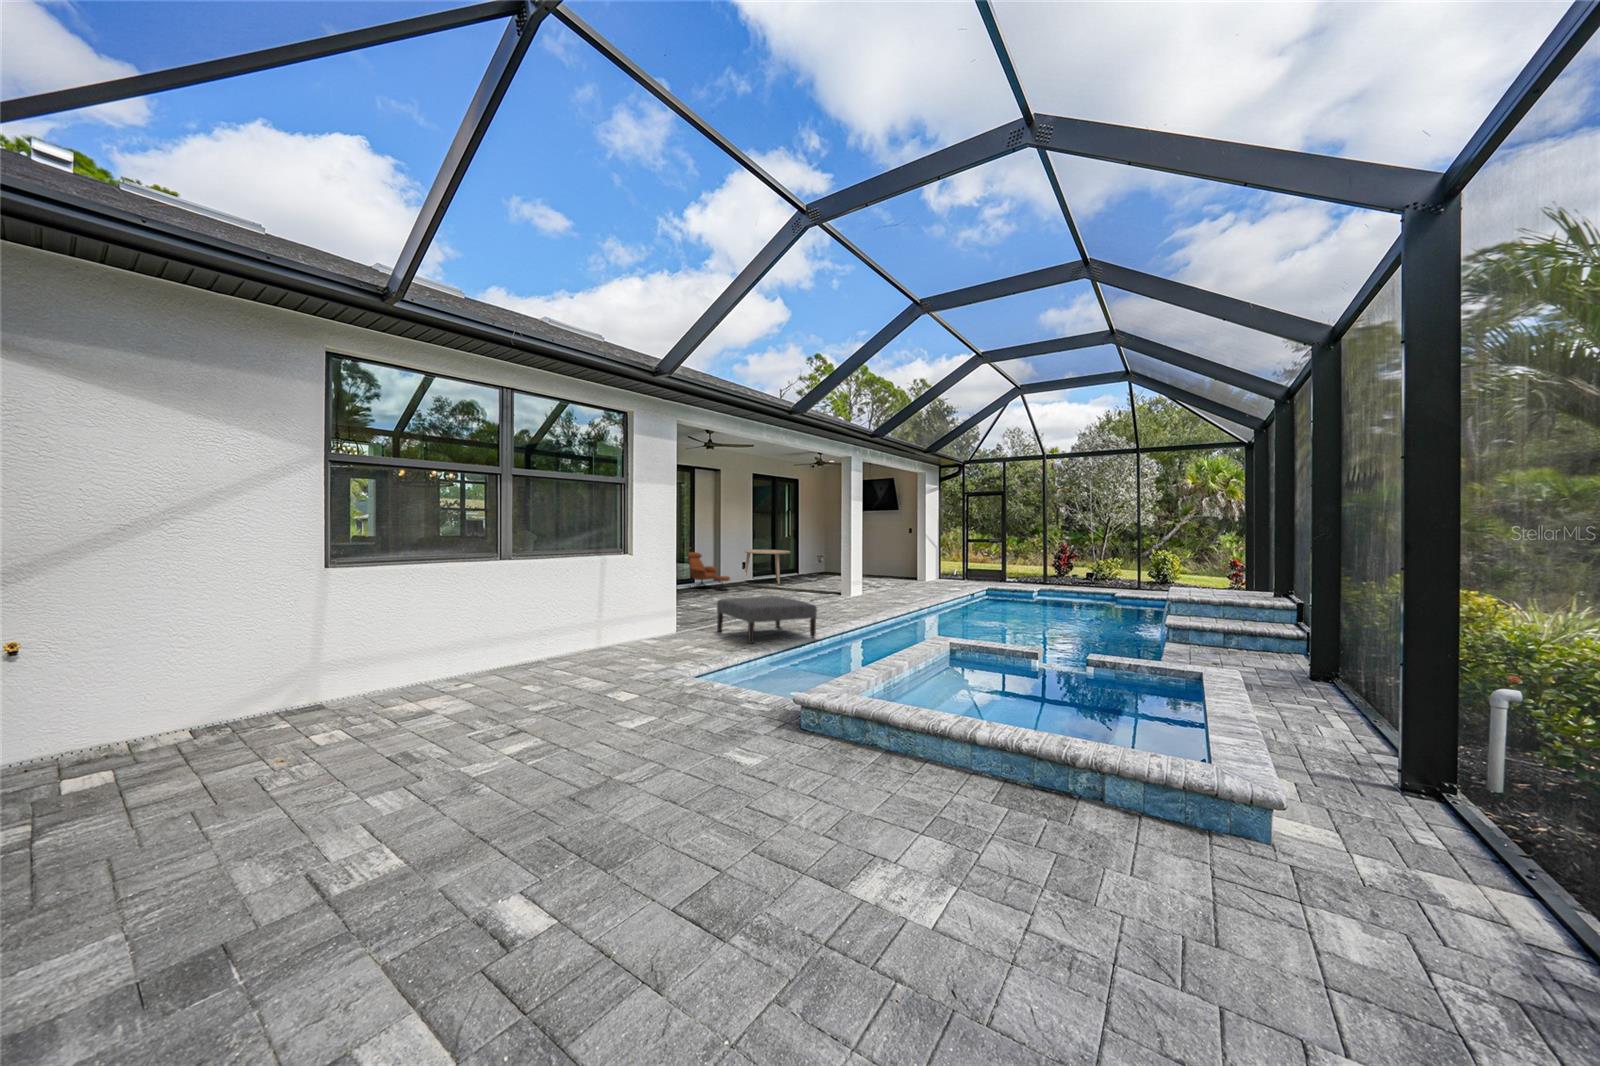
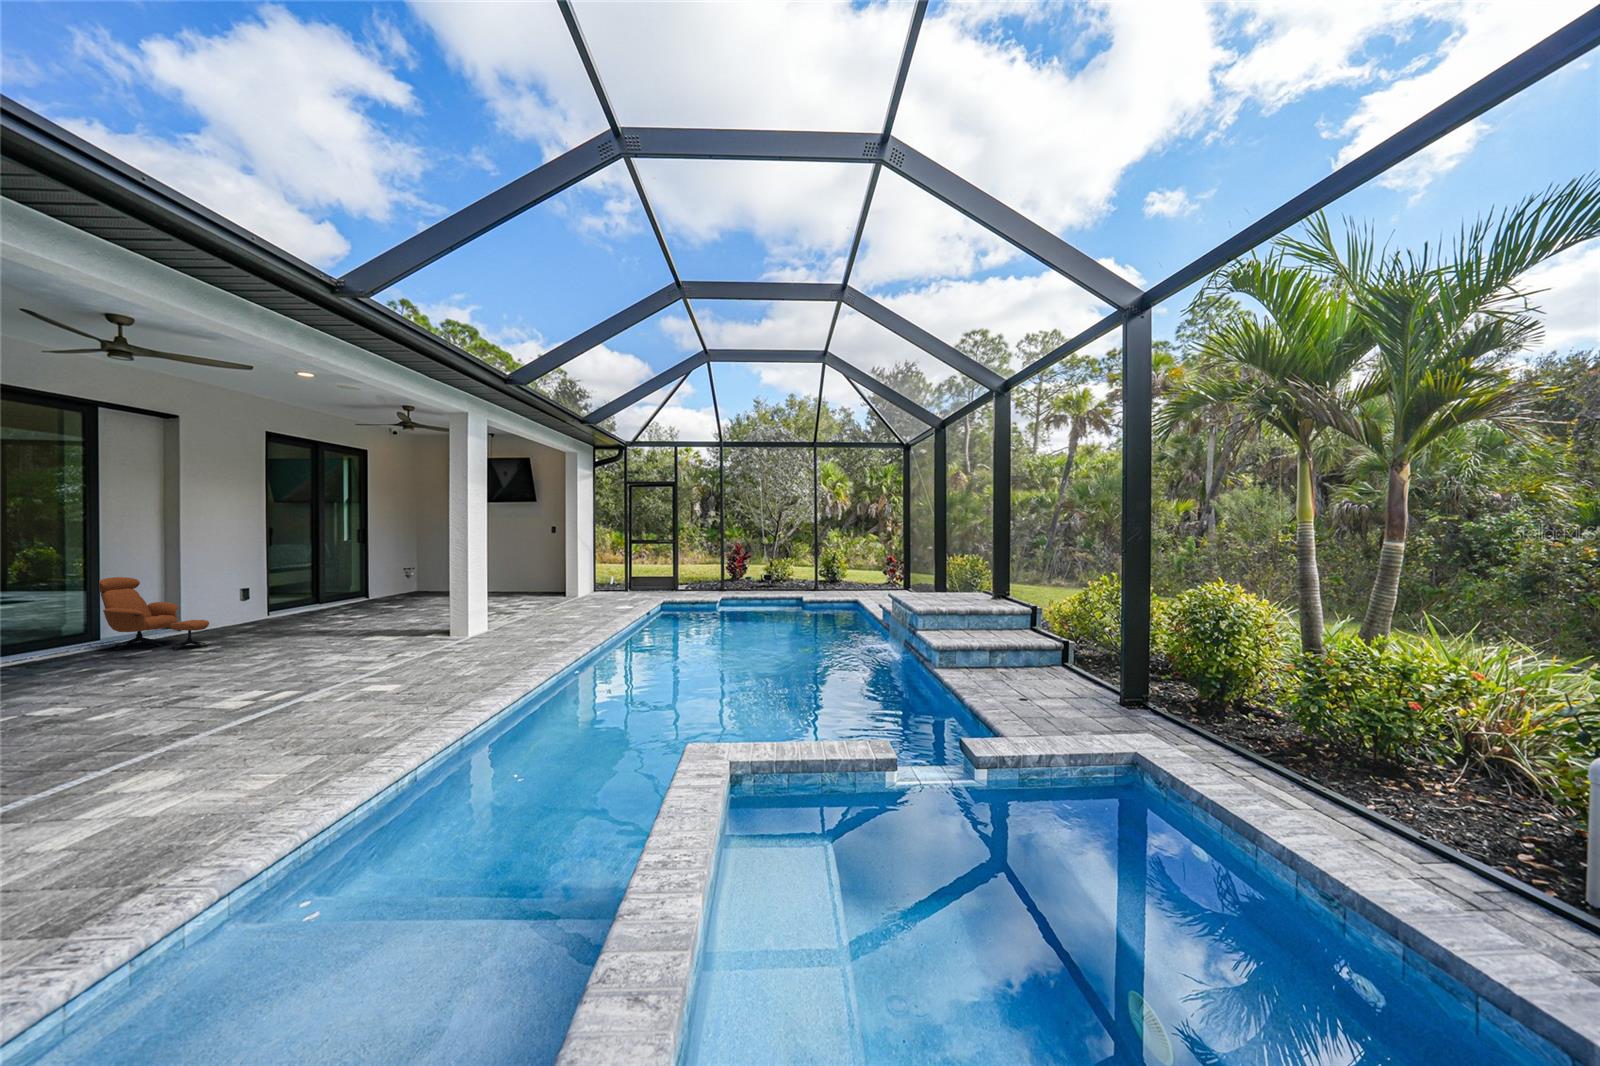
dining table: present [743,549,791,585] -> none [249,564,349,624]
ottoman: present [717,596,817,643] -> none [108,675,396,821]

